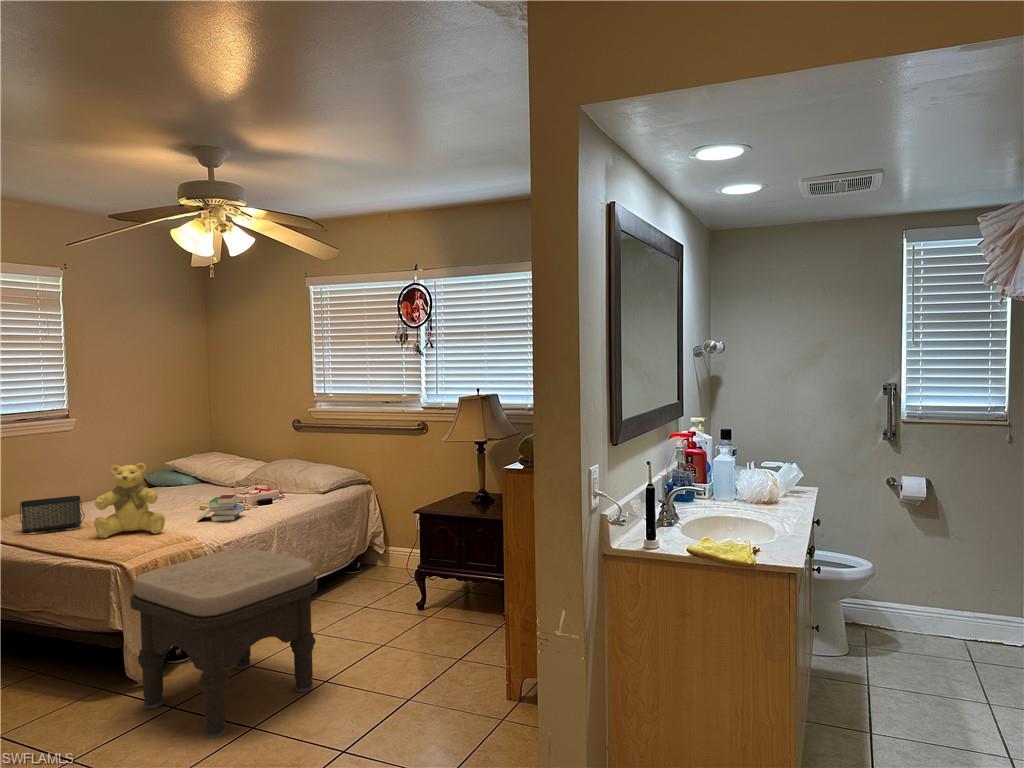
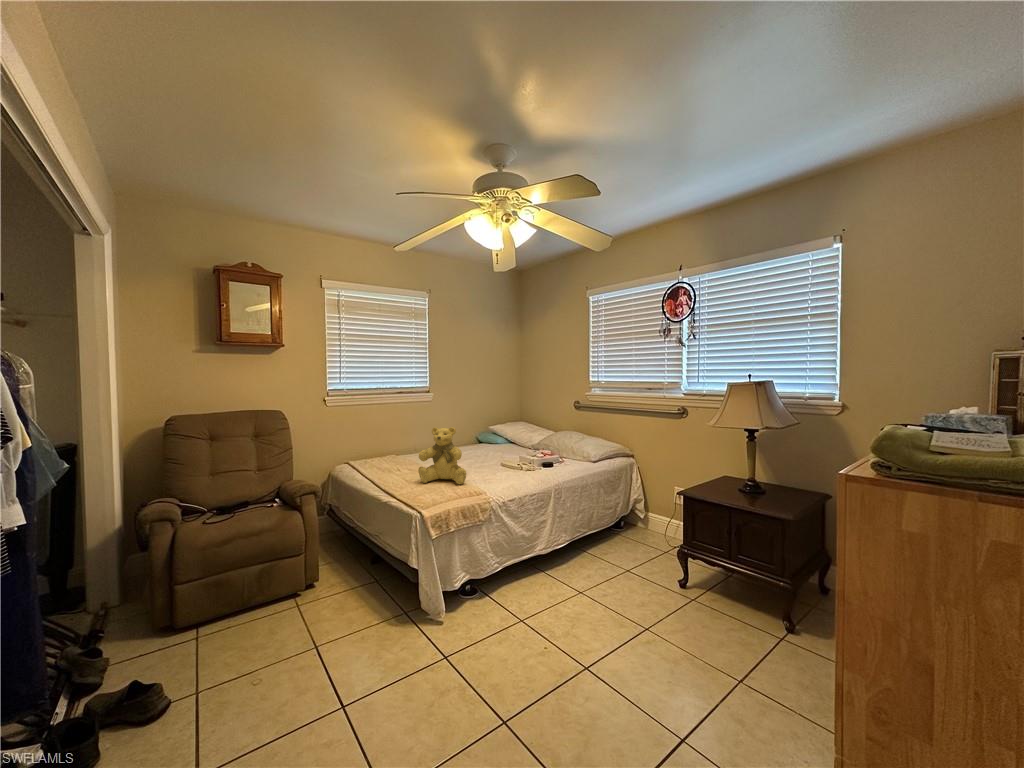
book: present [197,495,245,522] -> none [493,457,530,479]
handbag: present [20,496,85,533] -> none [380,447,420,473]
ottoman: present [130,548,318,738] -> none [418,510,580,719]

